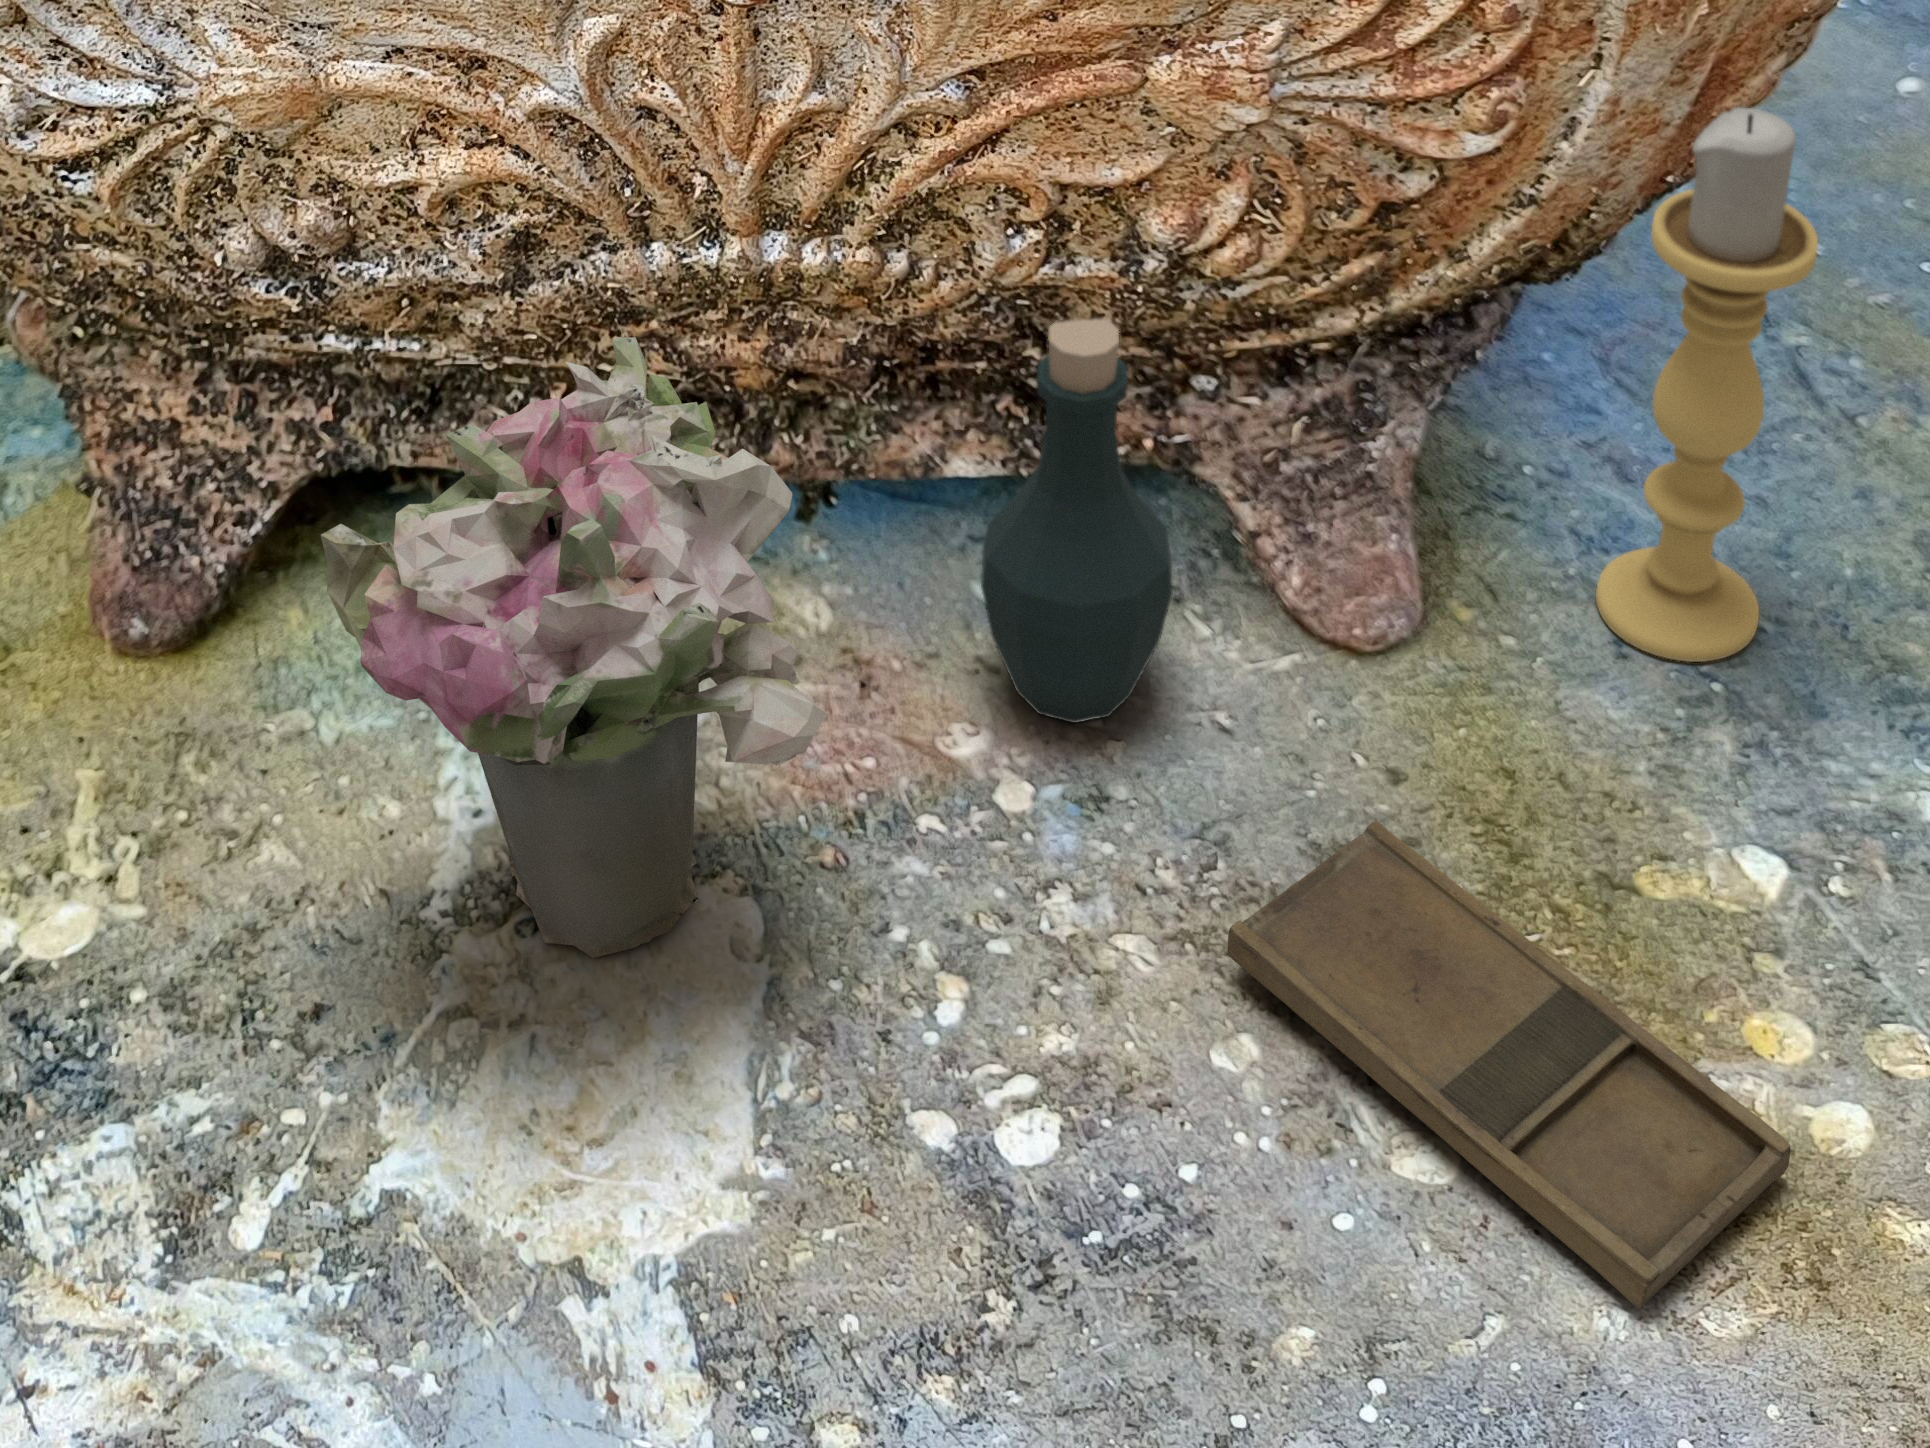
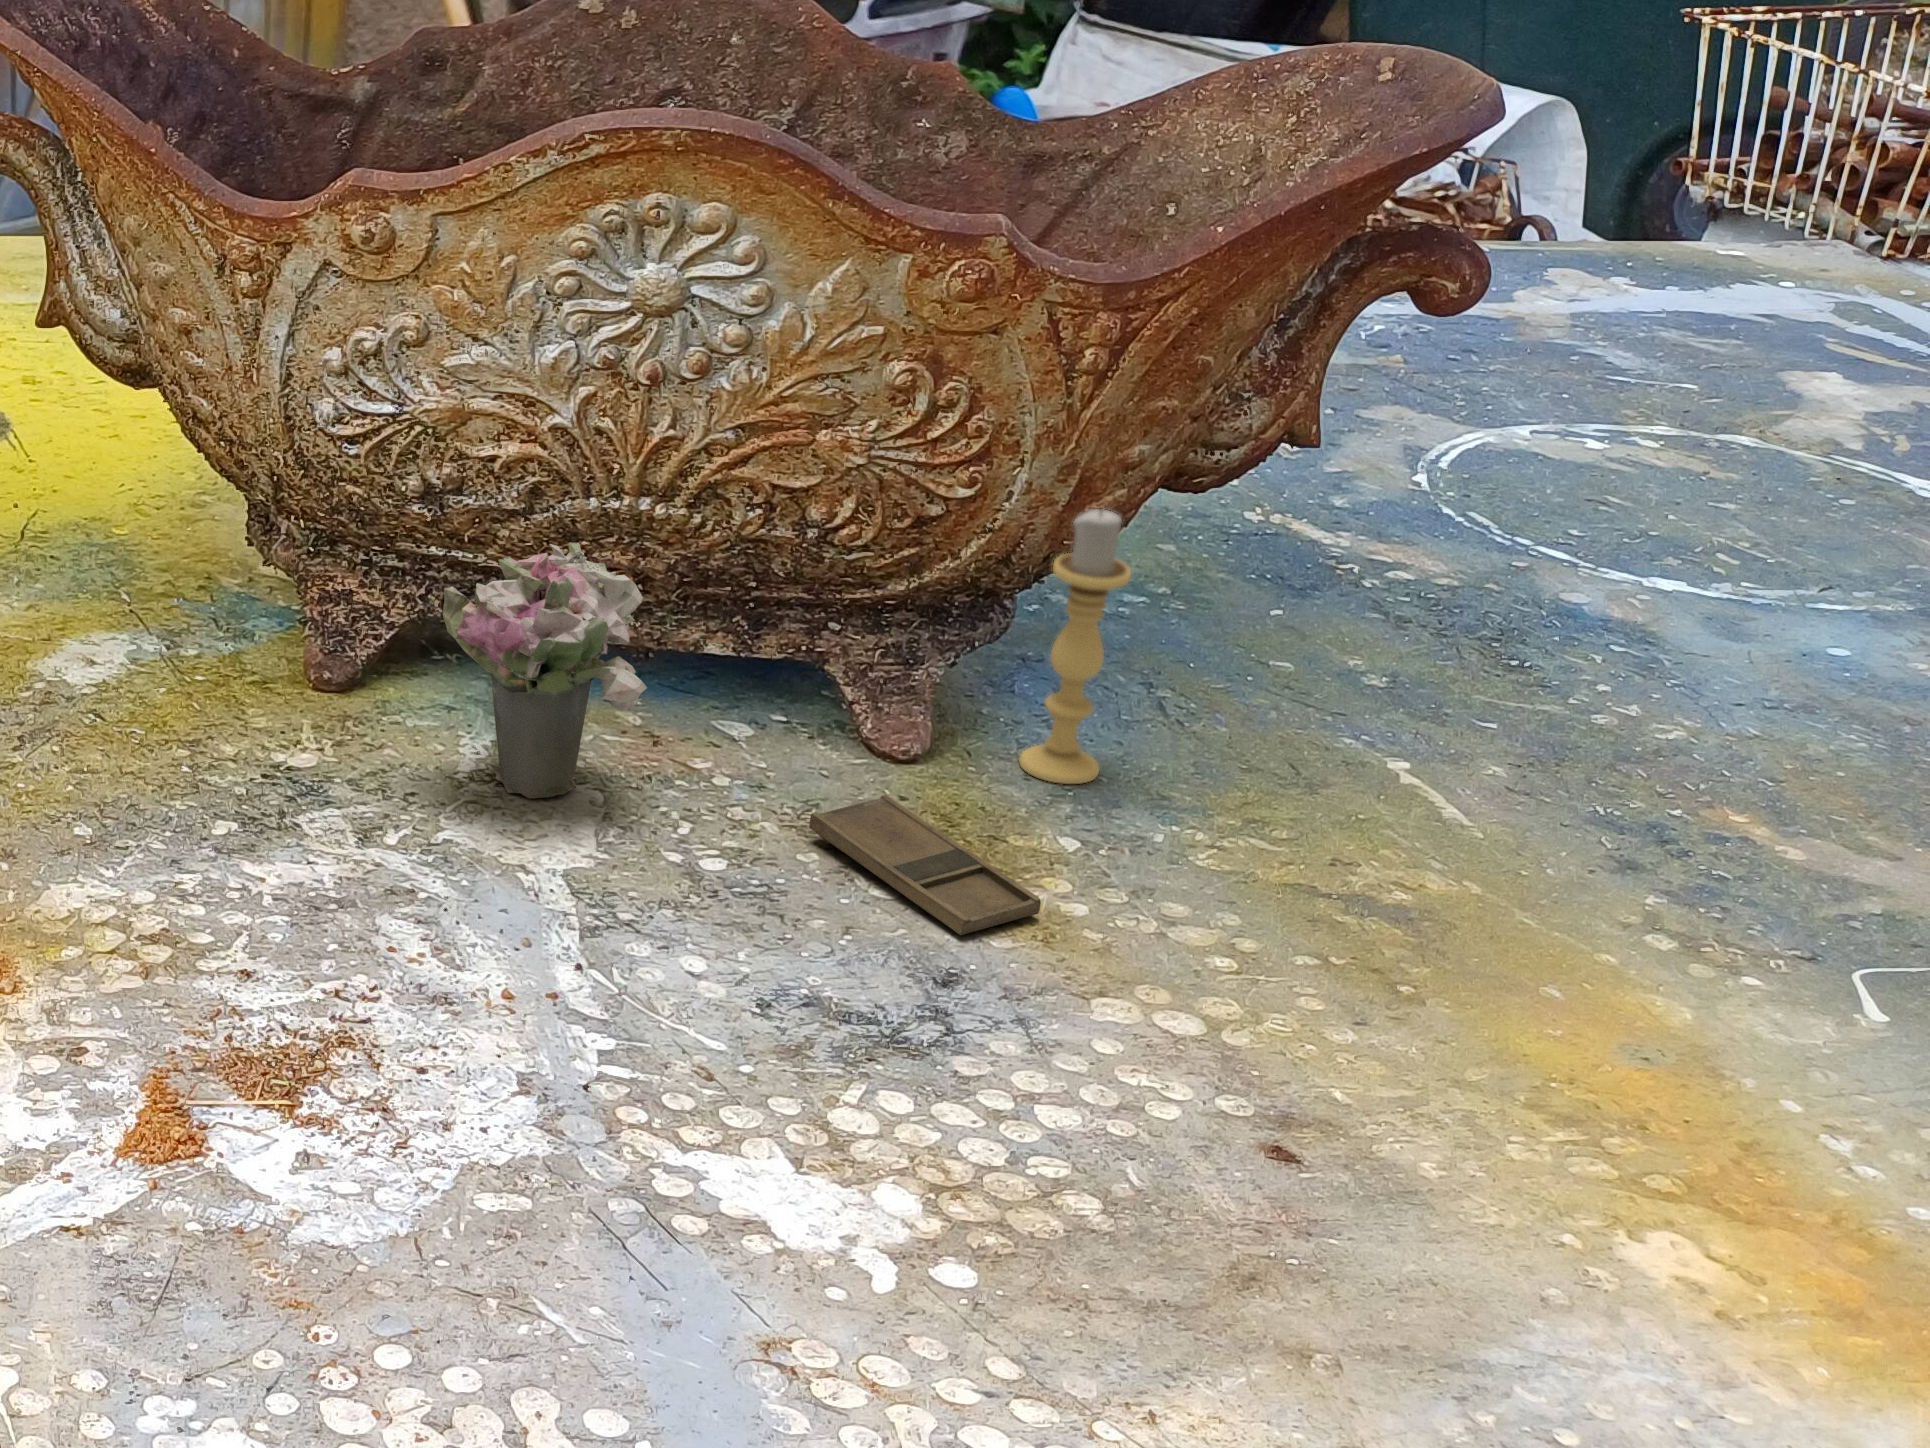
bottle: present [981,319,1173,723] -> none [718,565,809,764]

